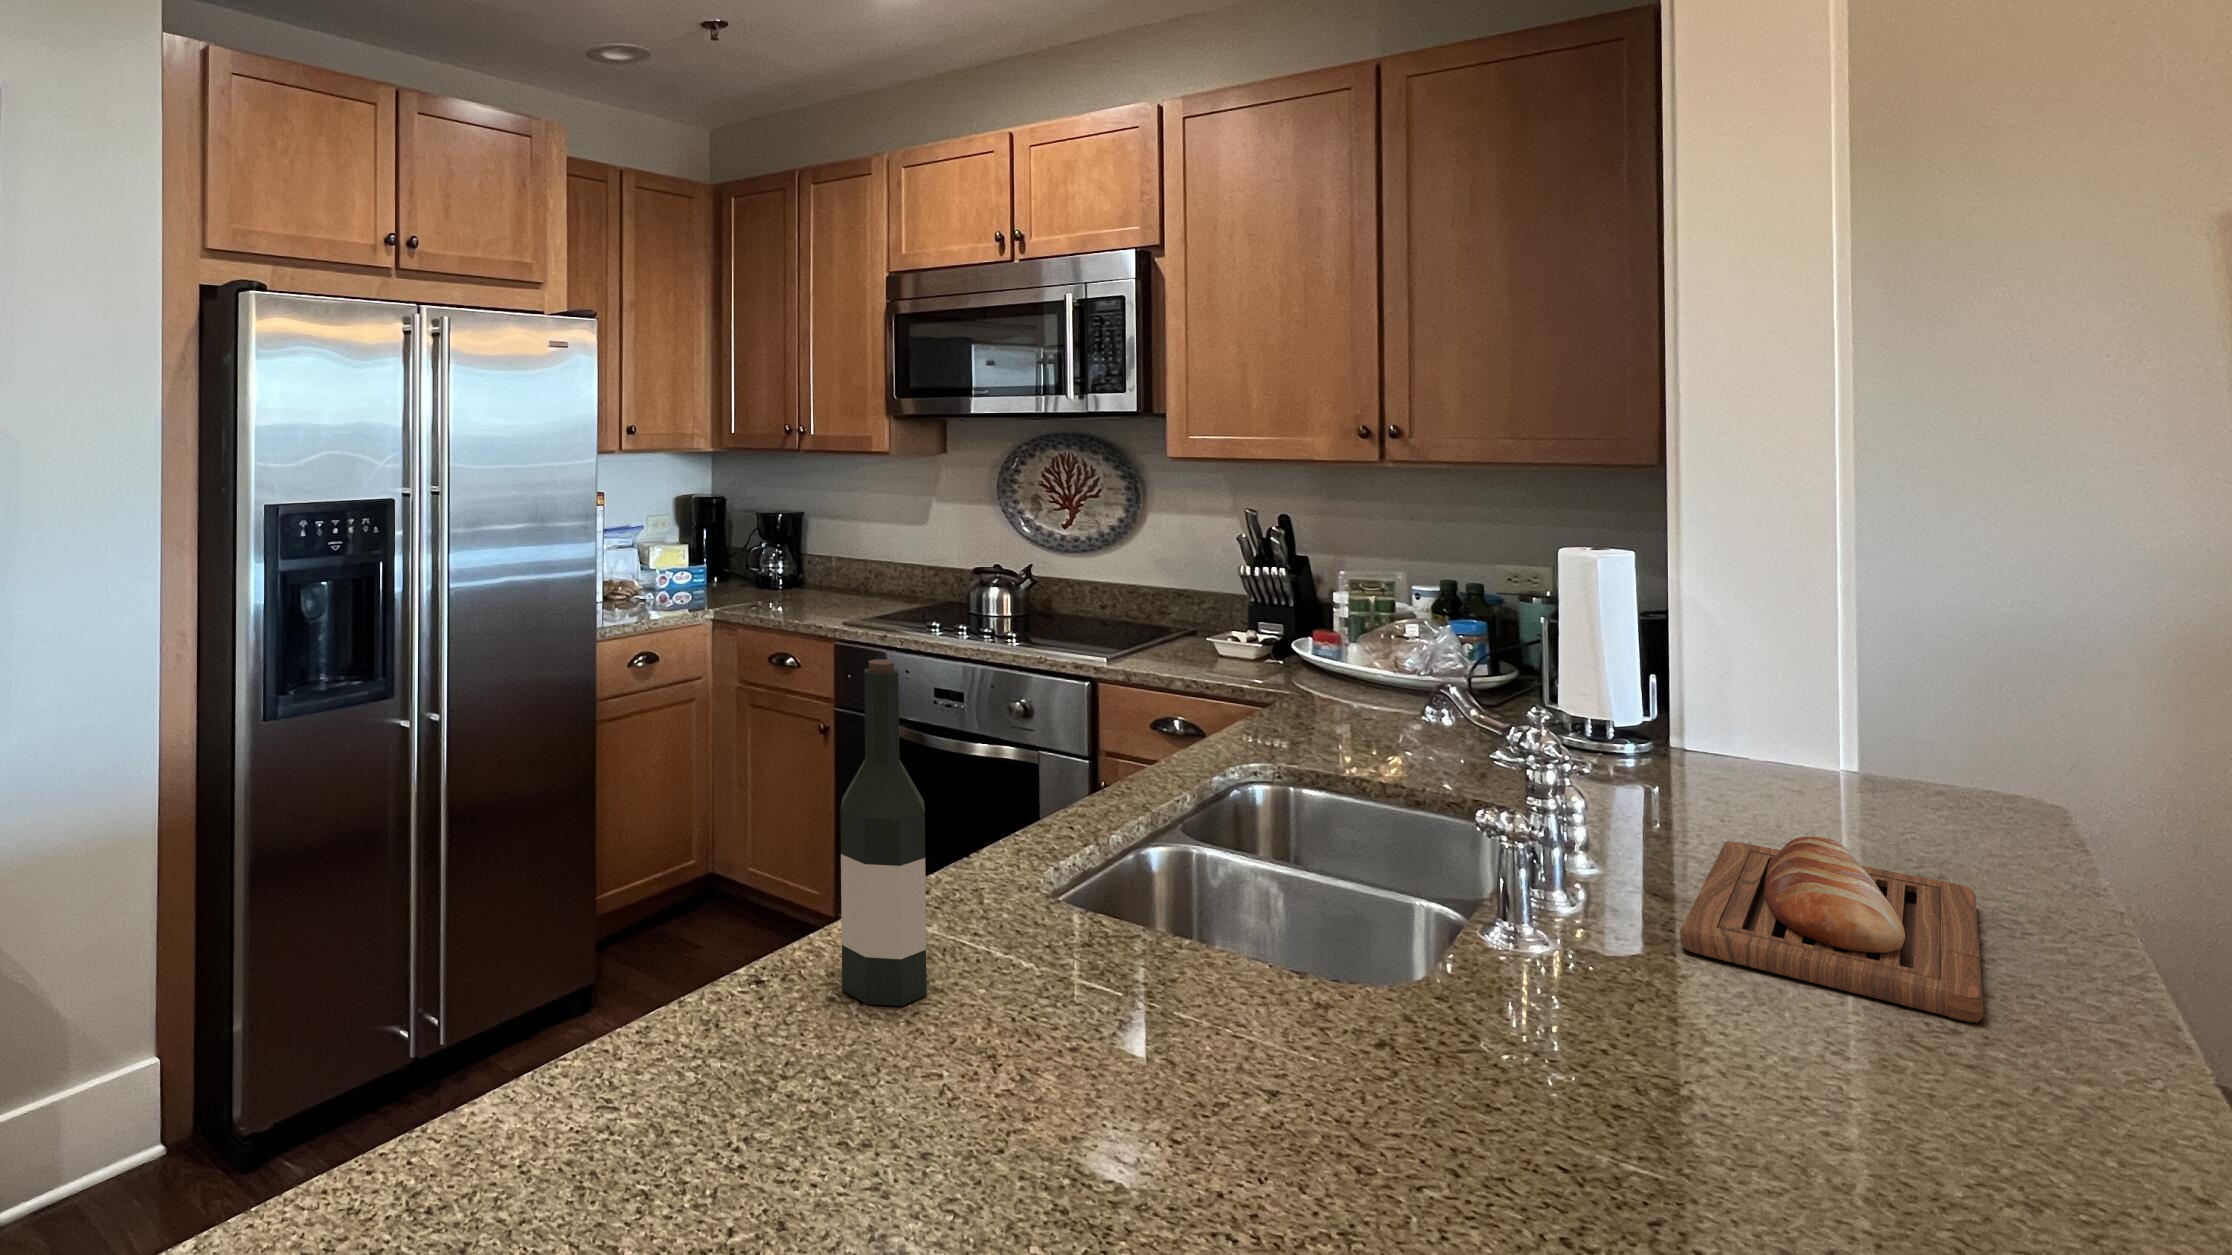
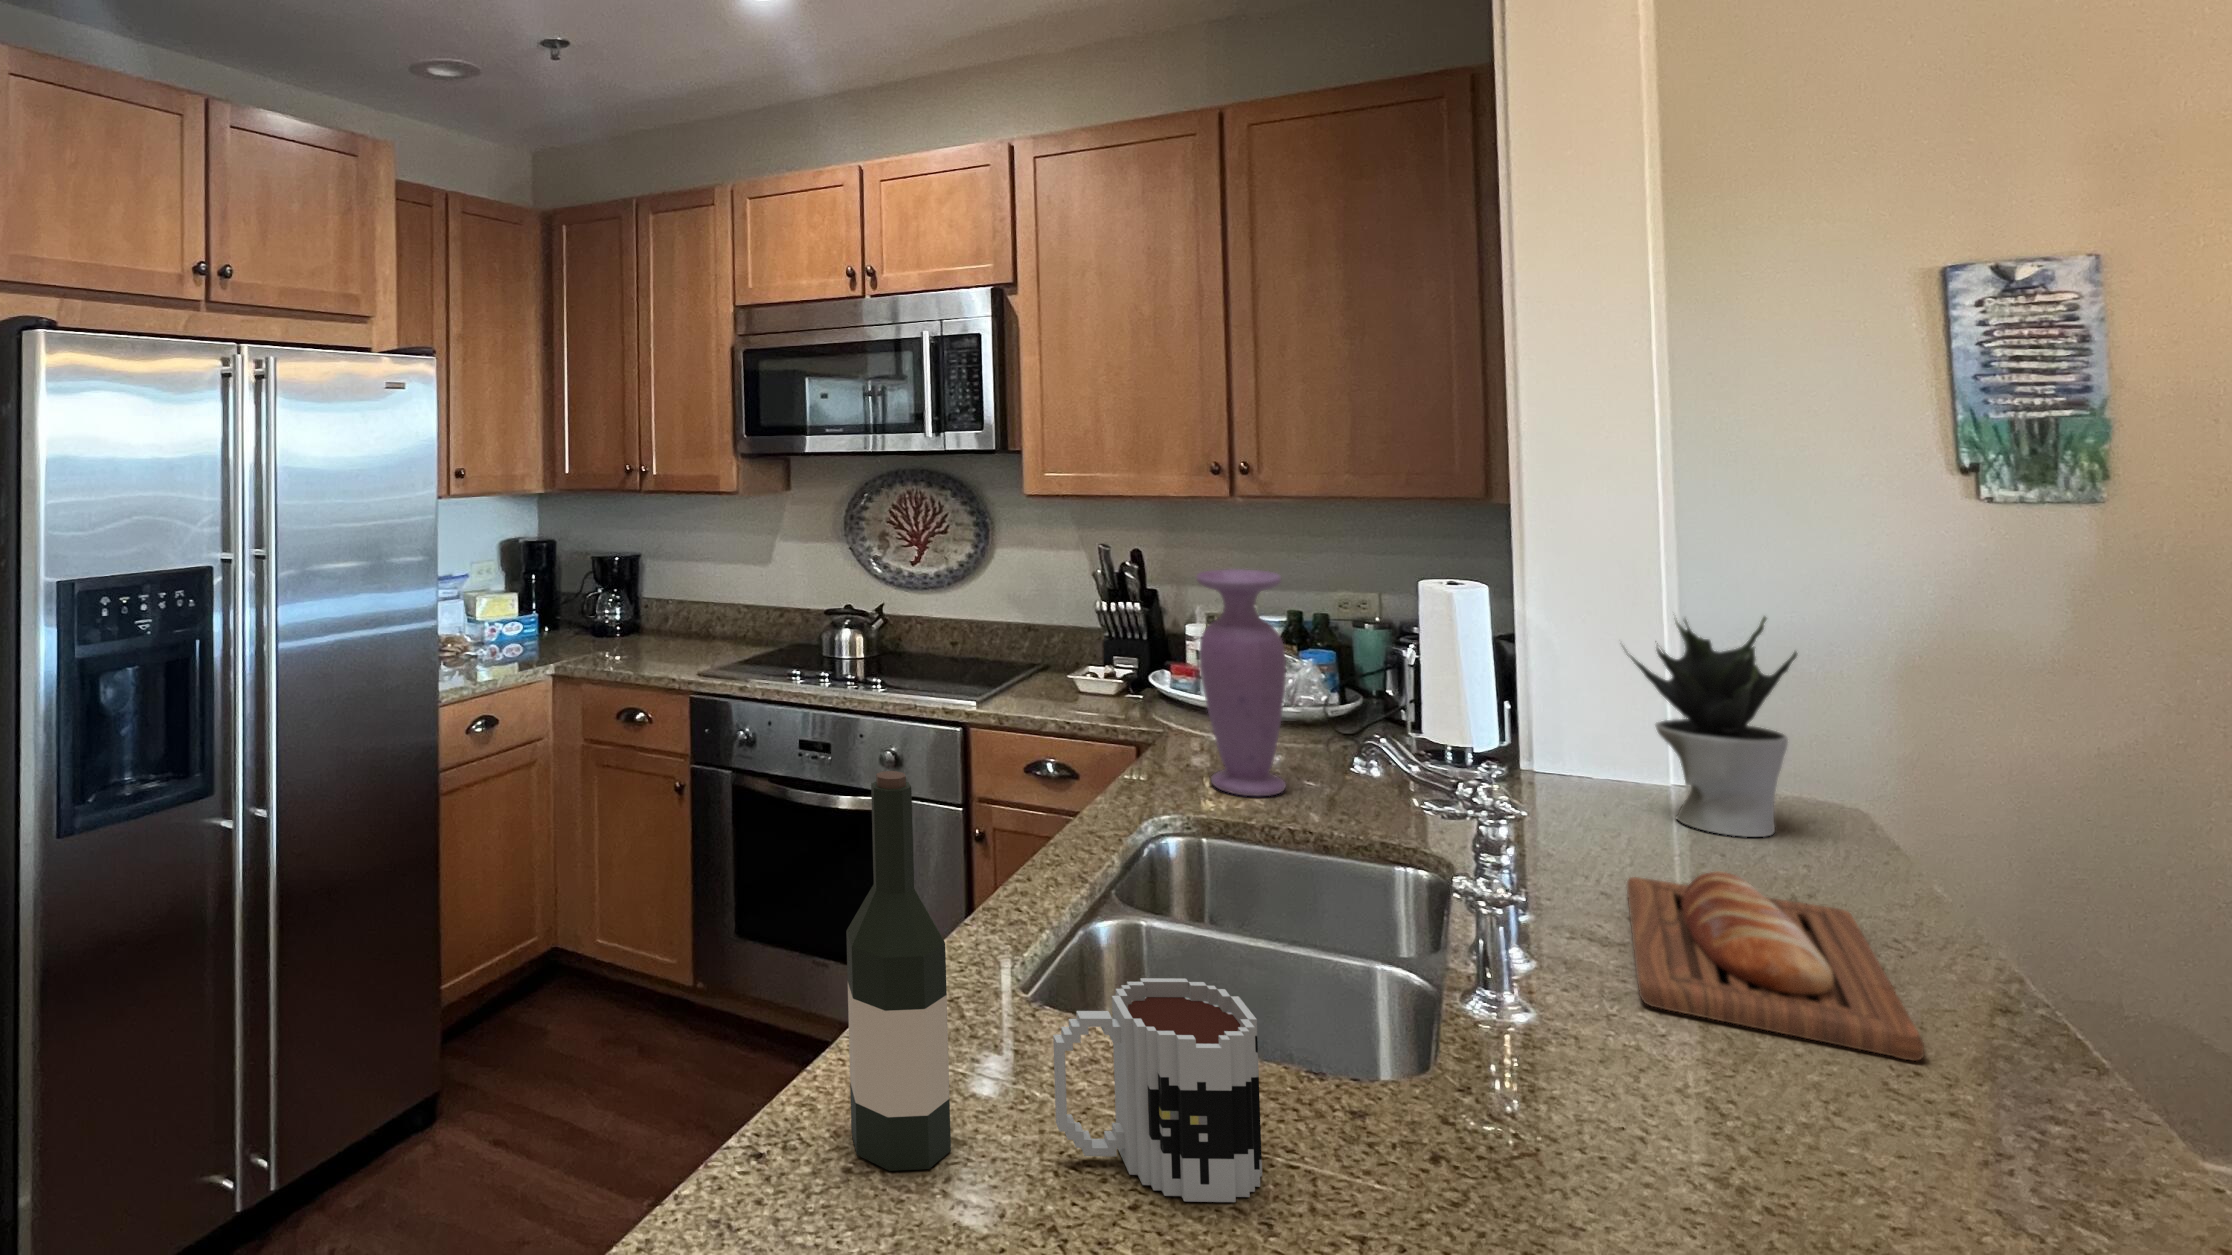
vase: none [1302,525,1392,751] -> present [1196,569,1286,796]
potted plant: none [1770,575,1973,820] -> present [1627,617,1797,837]
mug: none [1020,861,1207,1057] -> present [1053,978,1262,1202]

